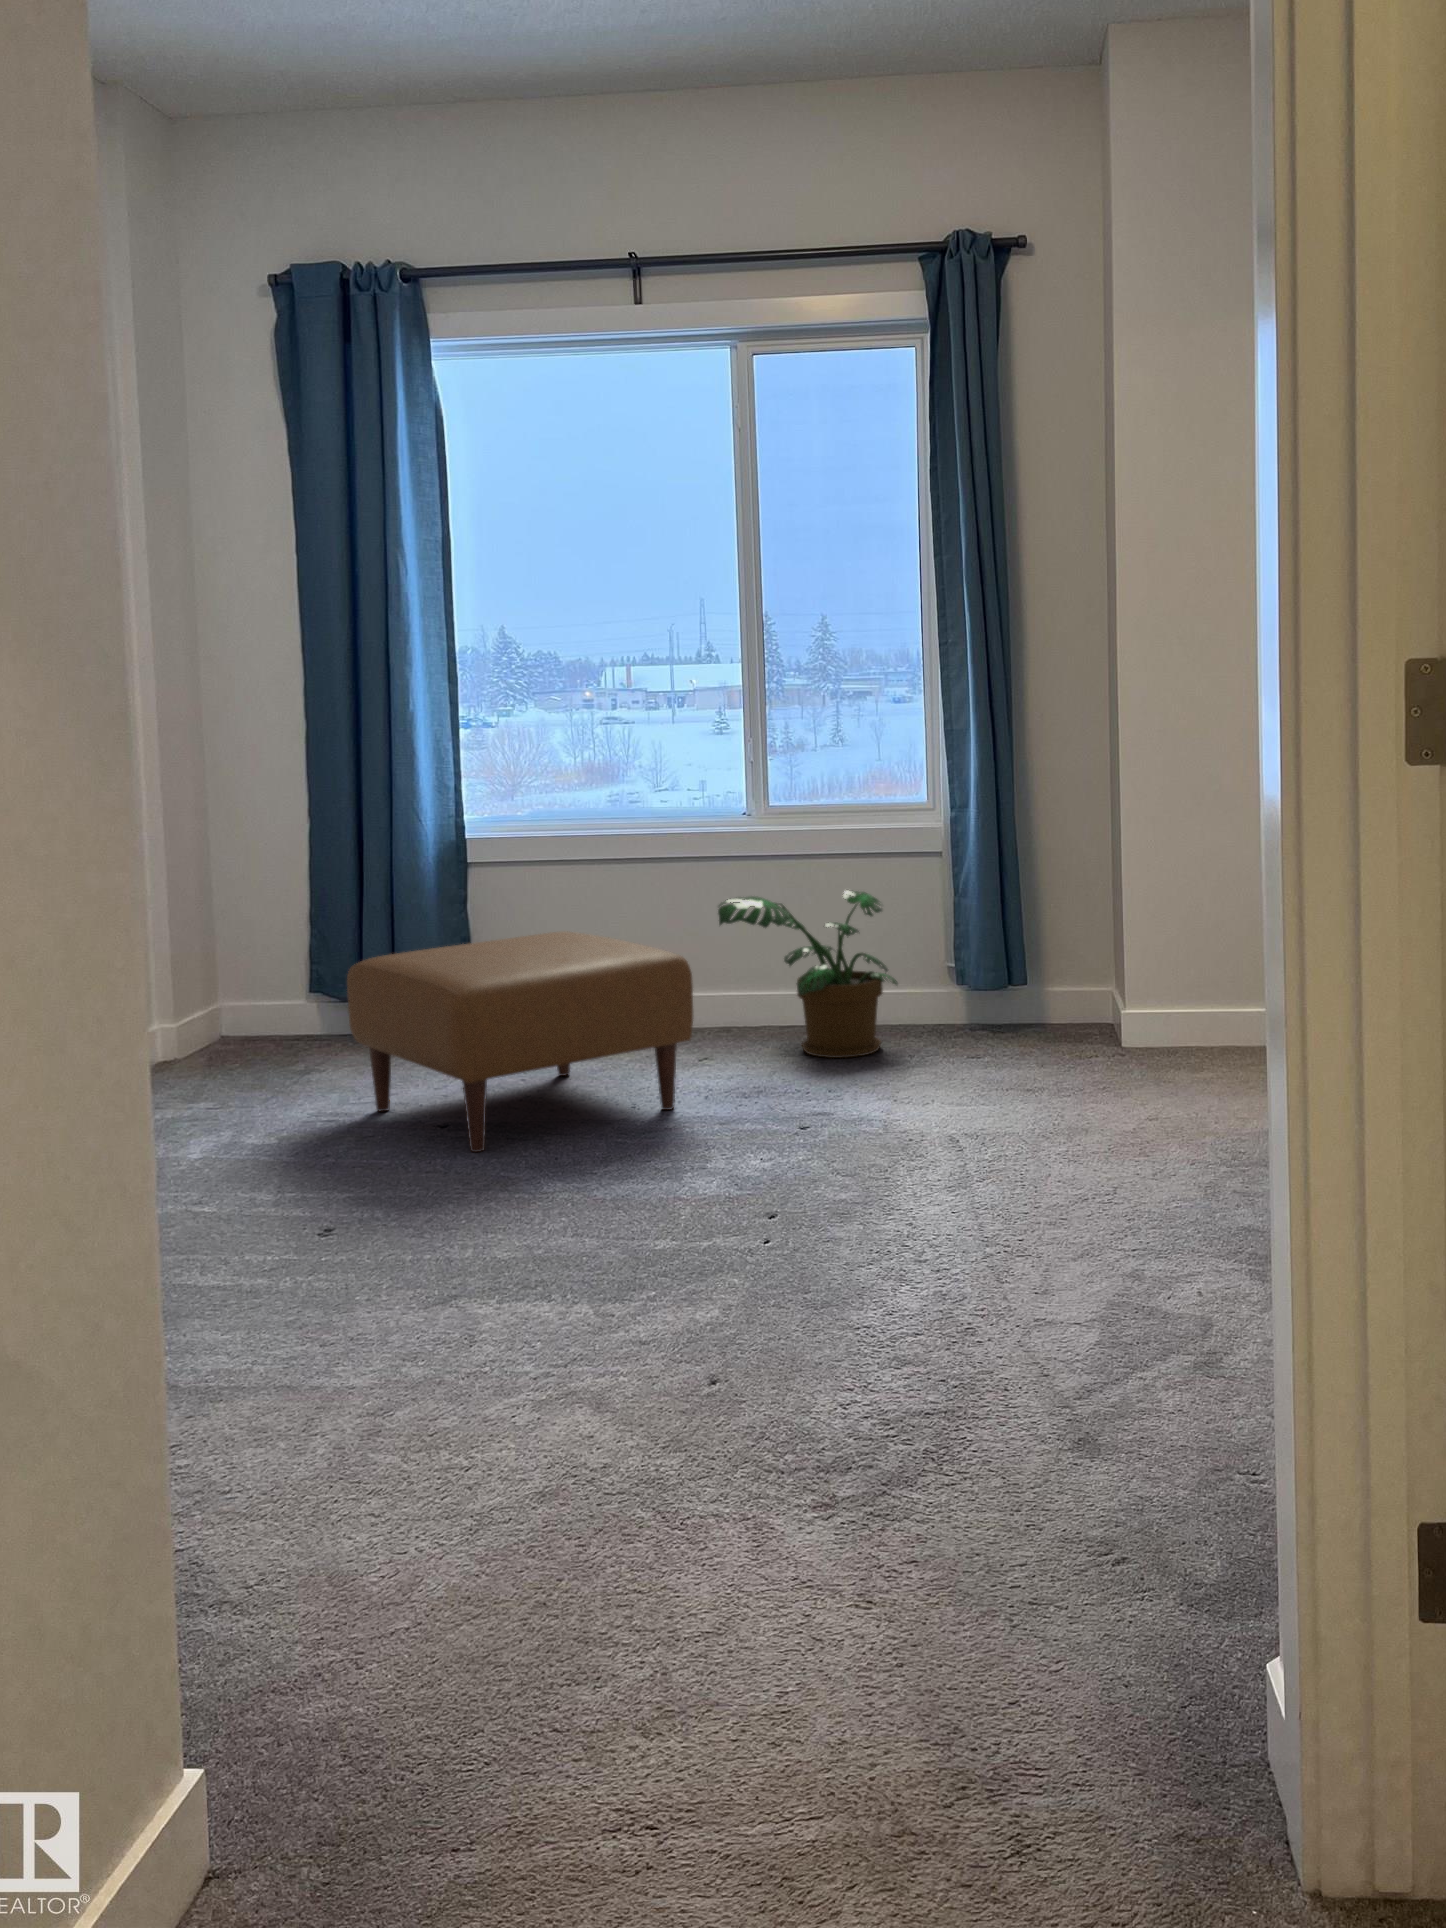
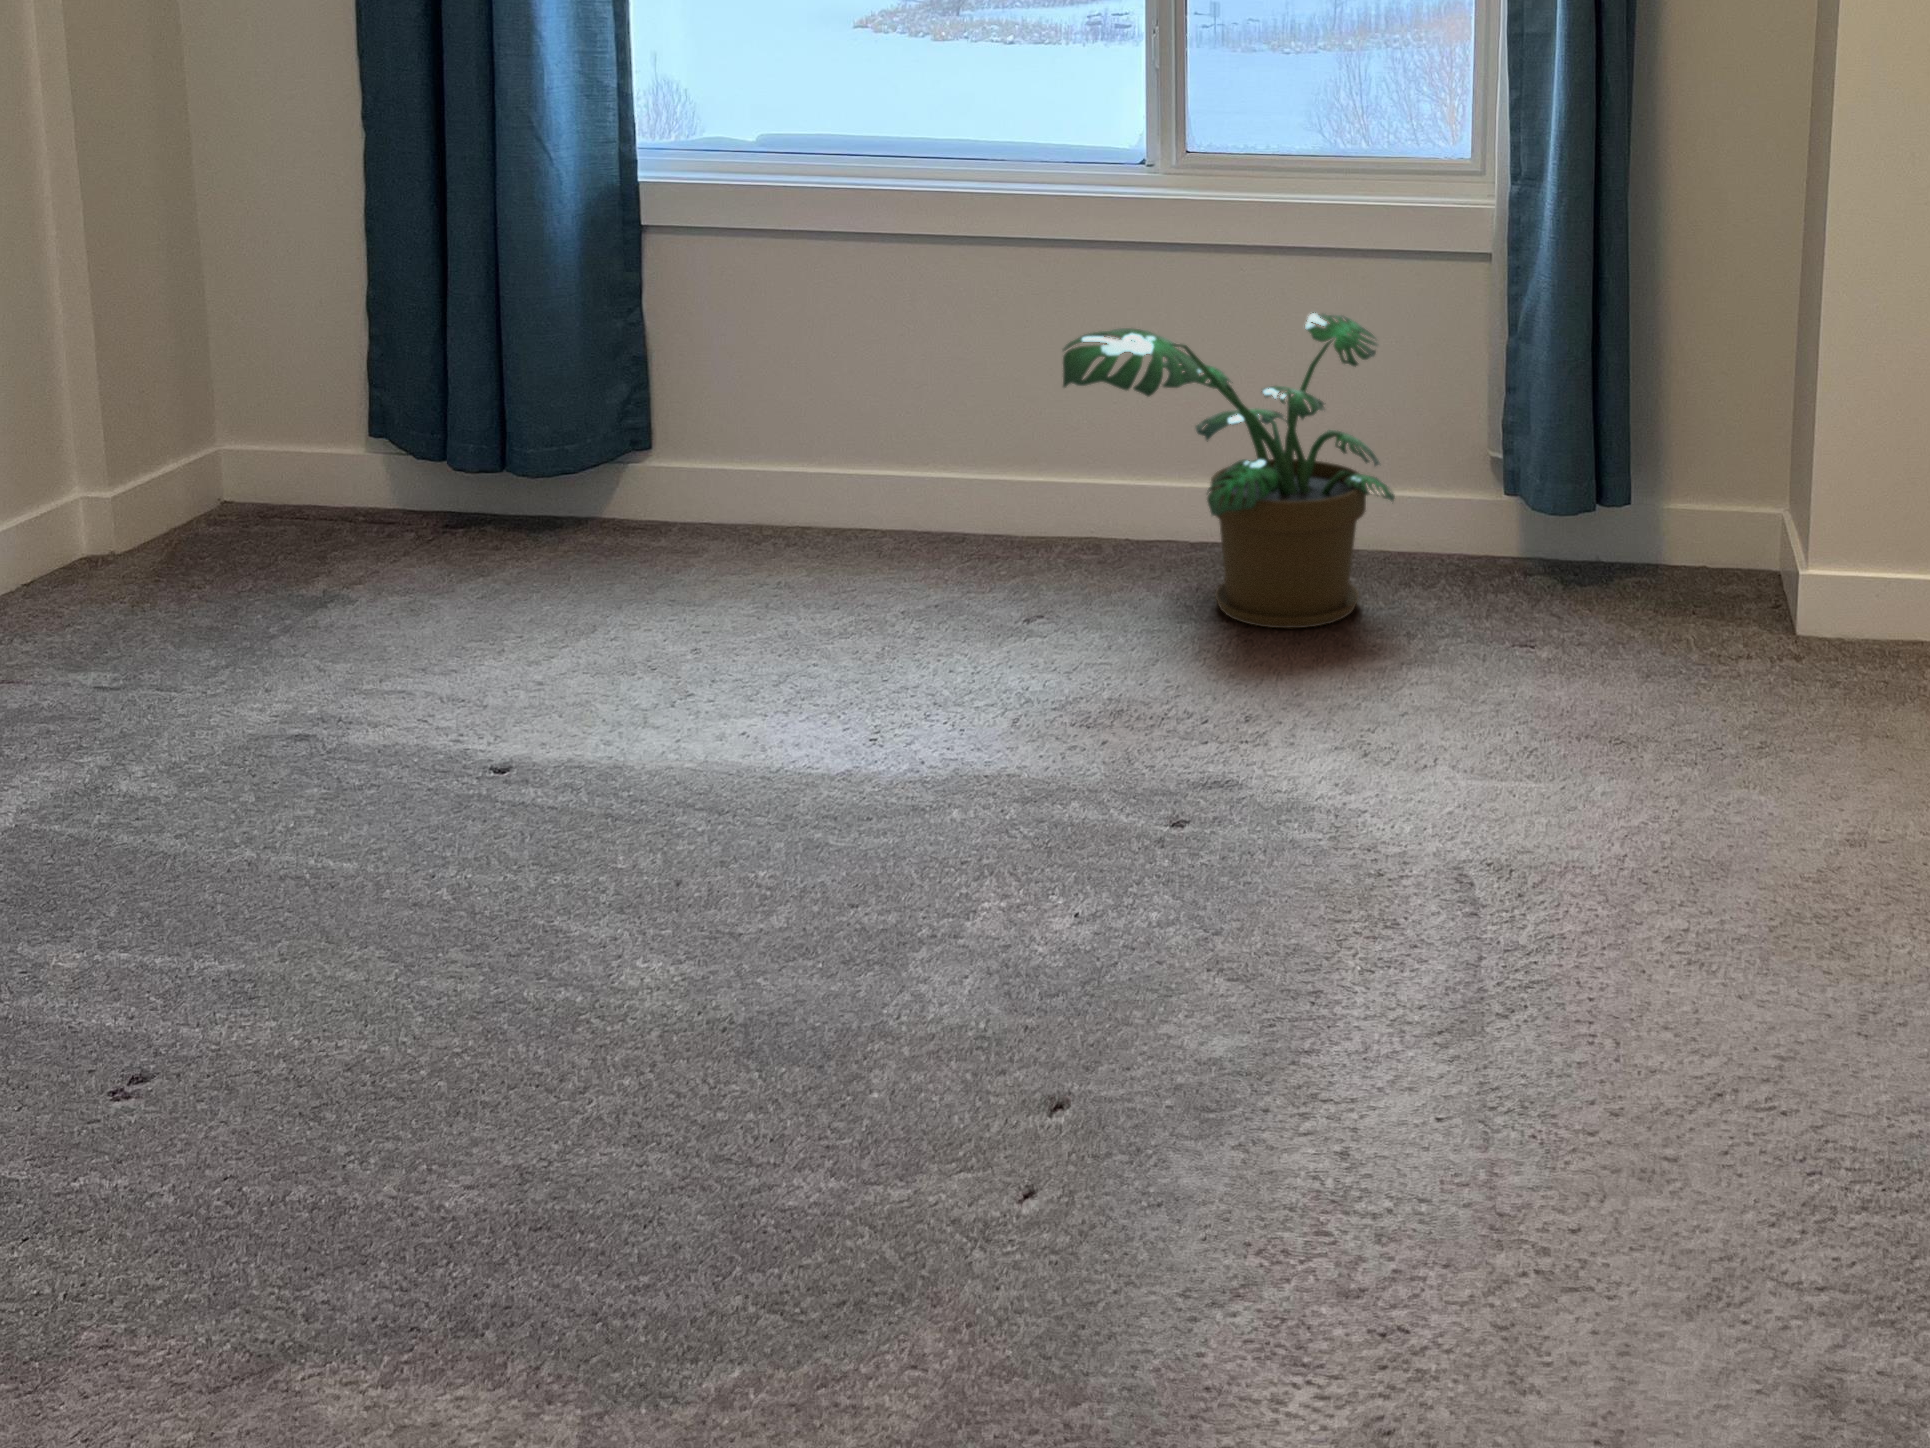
ottoman: present [347,931,693,1152] -> none [321,384,983,870]

